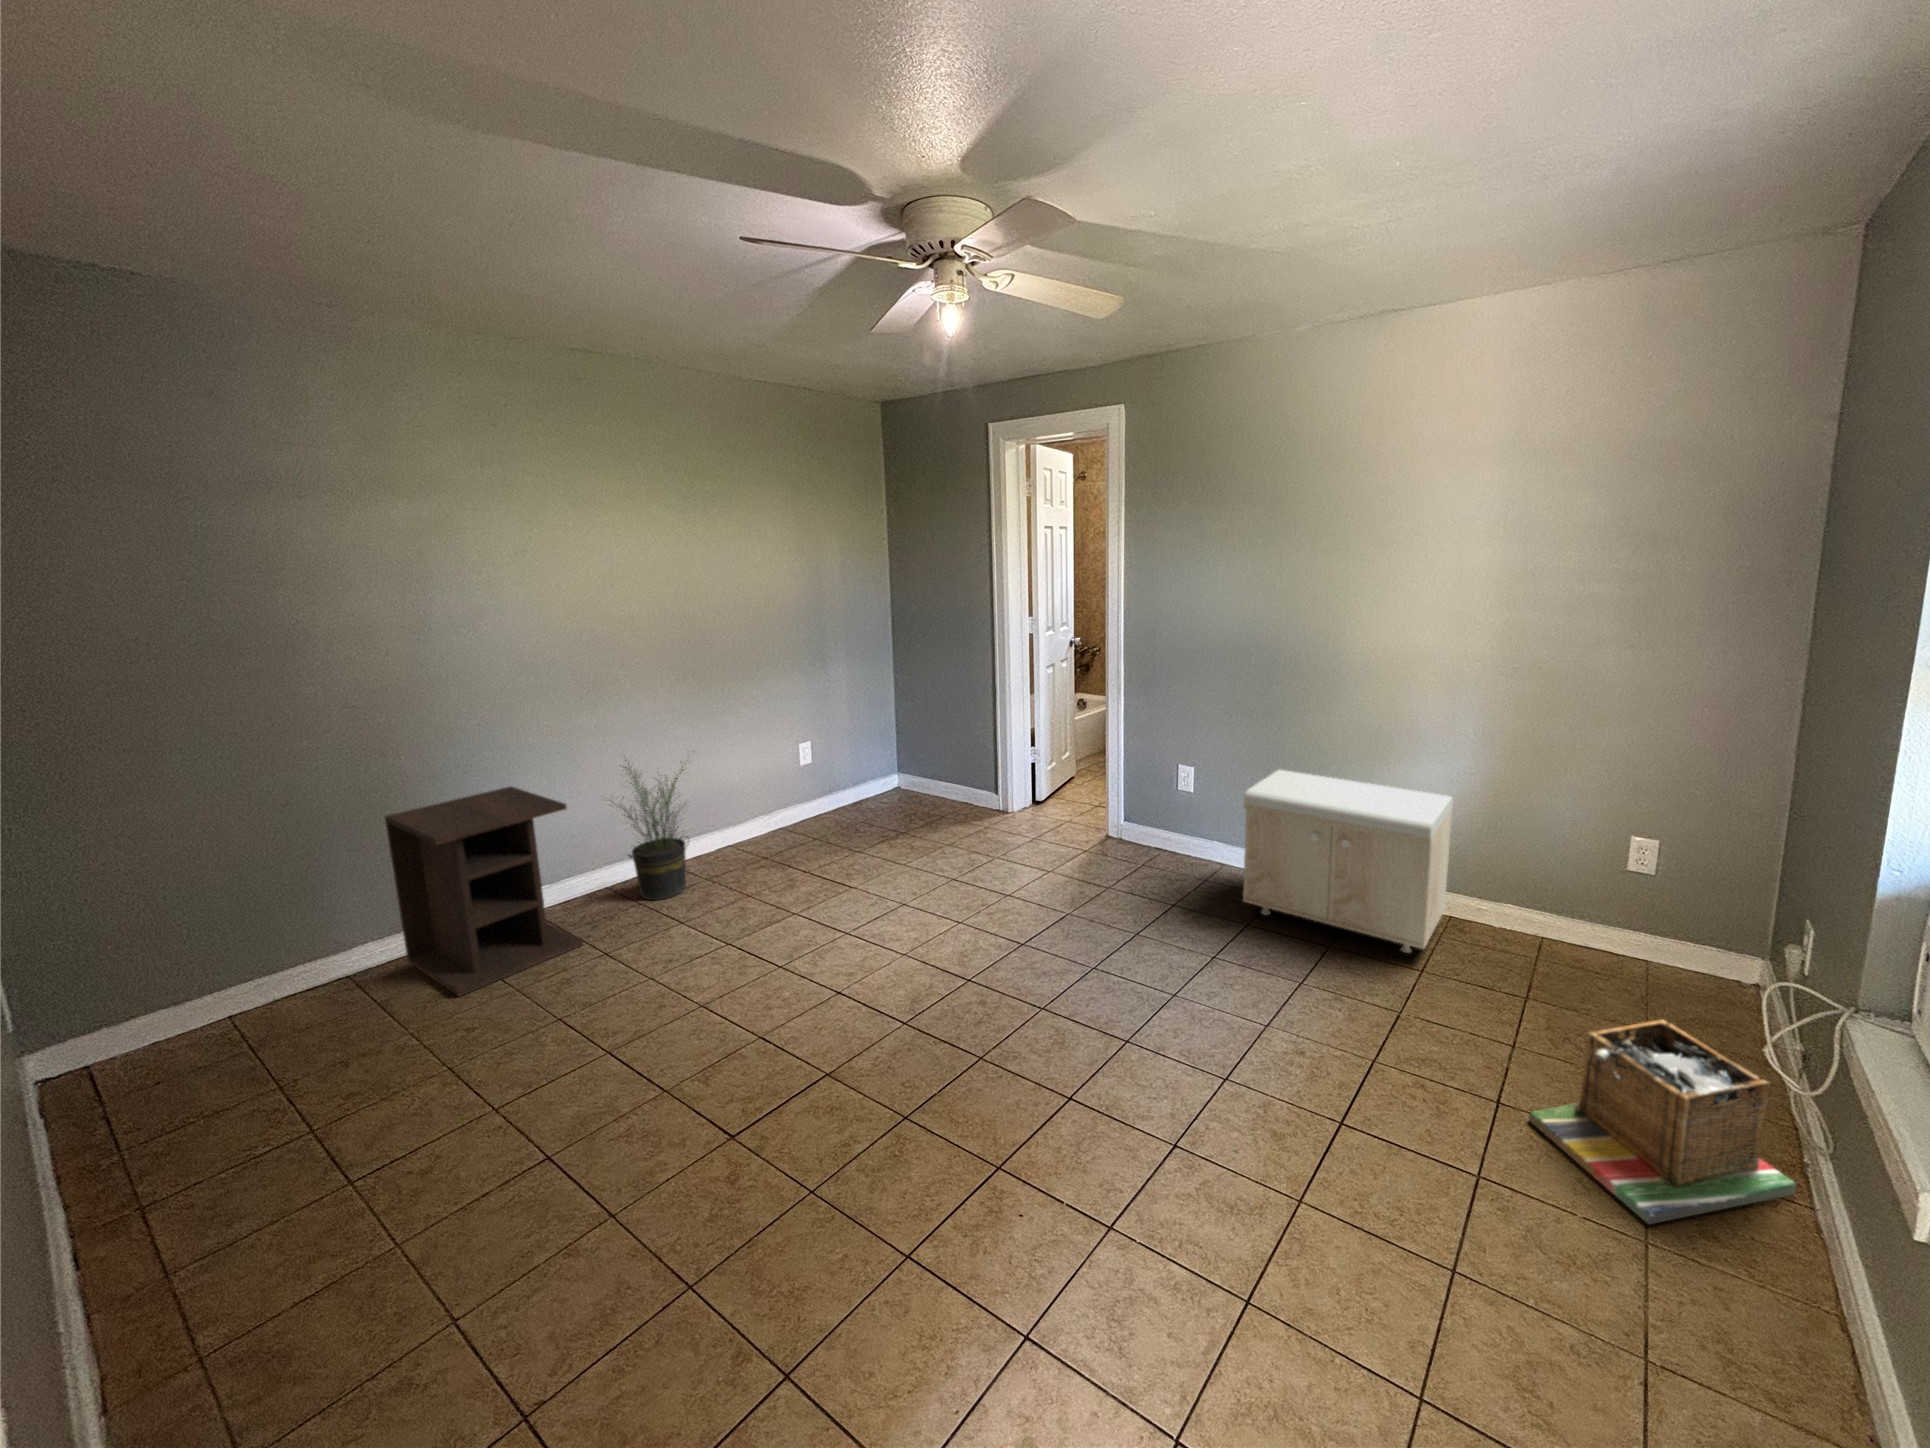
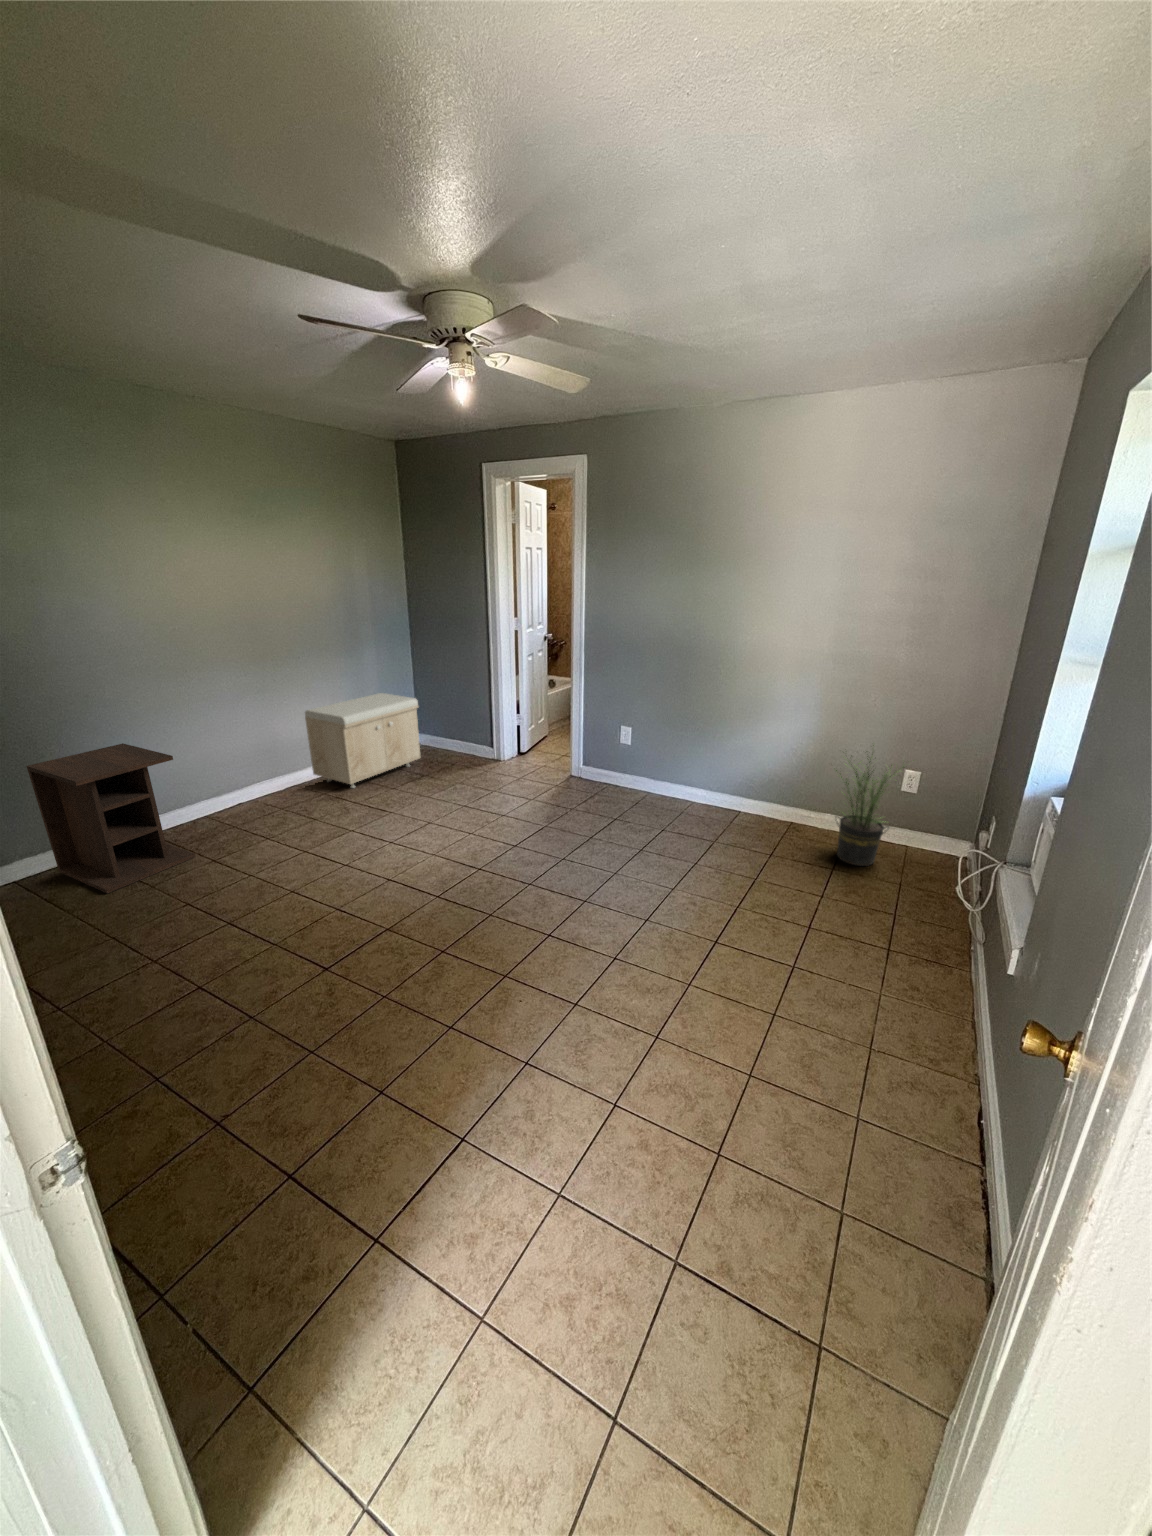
potted plant: present [609,760,686,900] -> present [836,745,904,866]
storage bench: present [1243,770,1453,953] -> present [305,693,420,788]
laundry basket: present [1529,1019,1796,1224] -> none [825,875,963,984]

